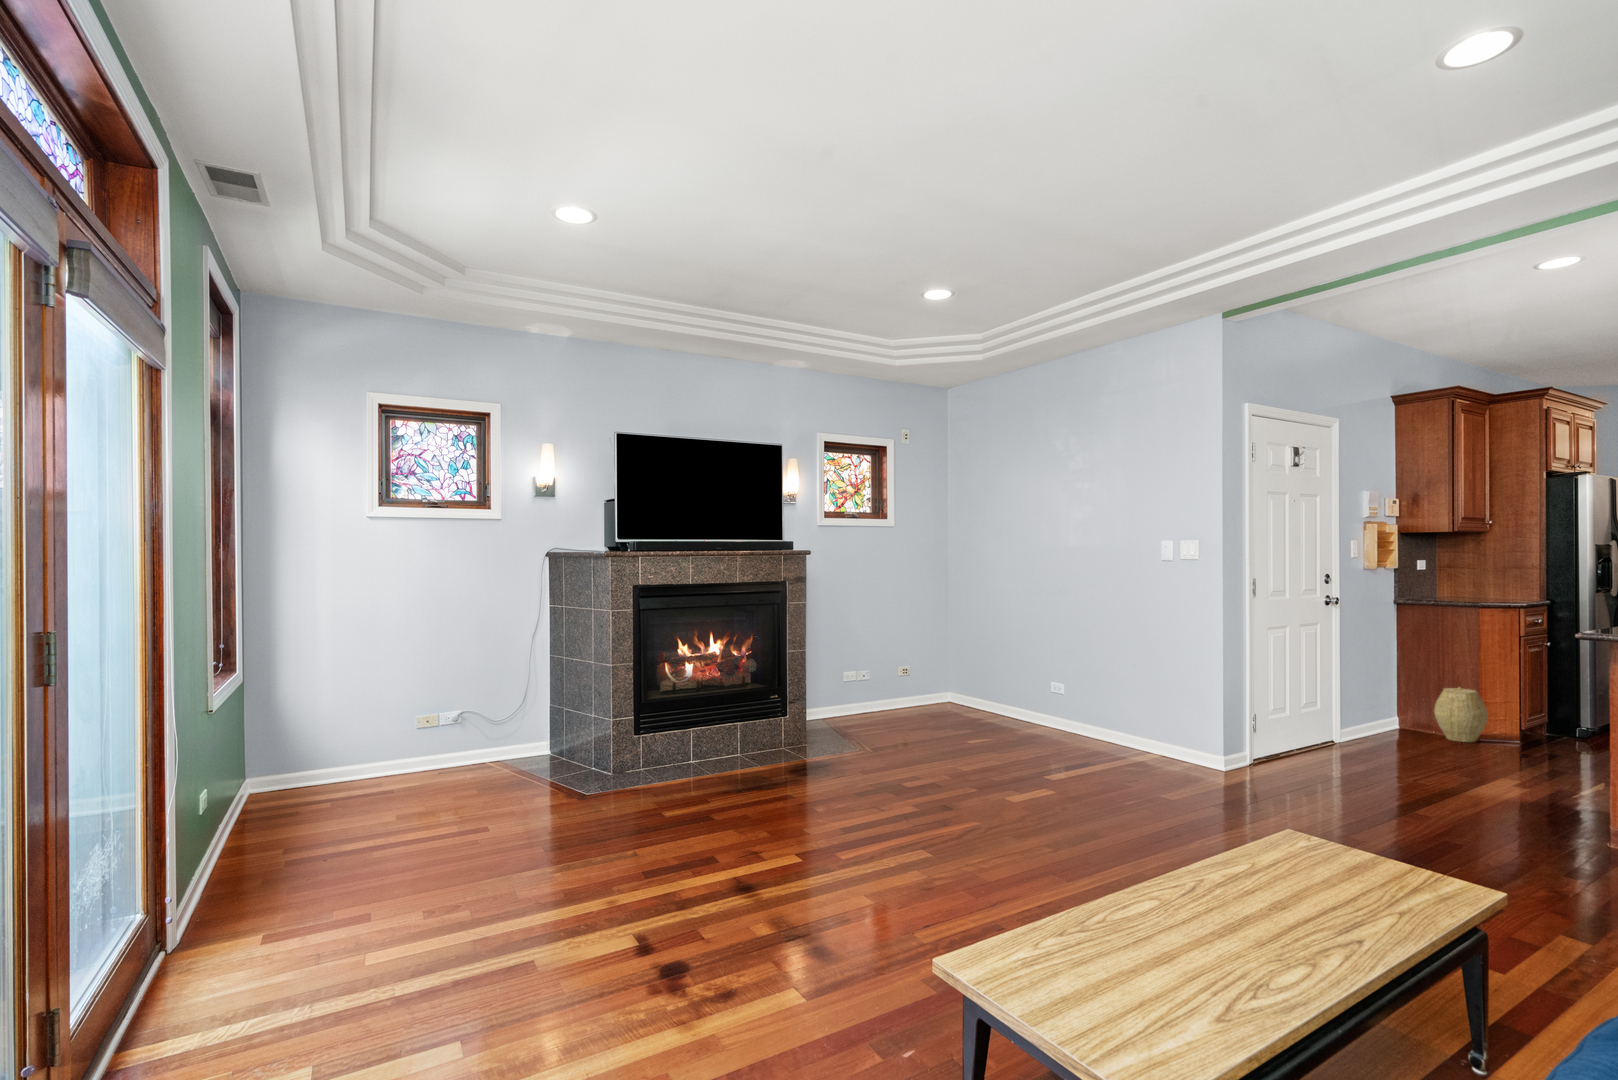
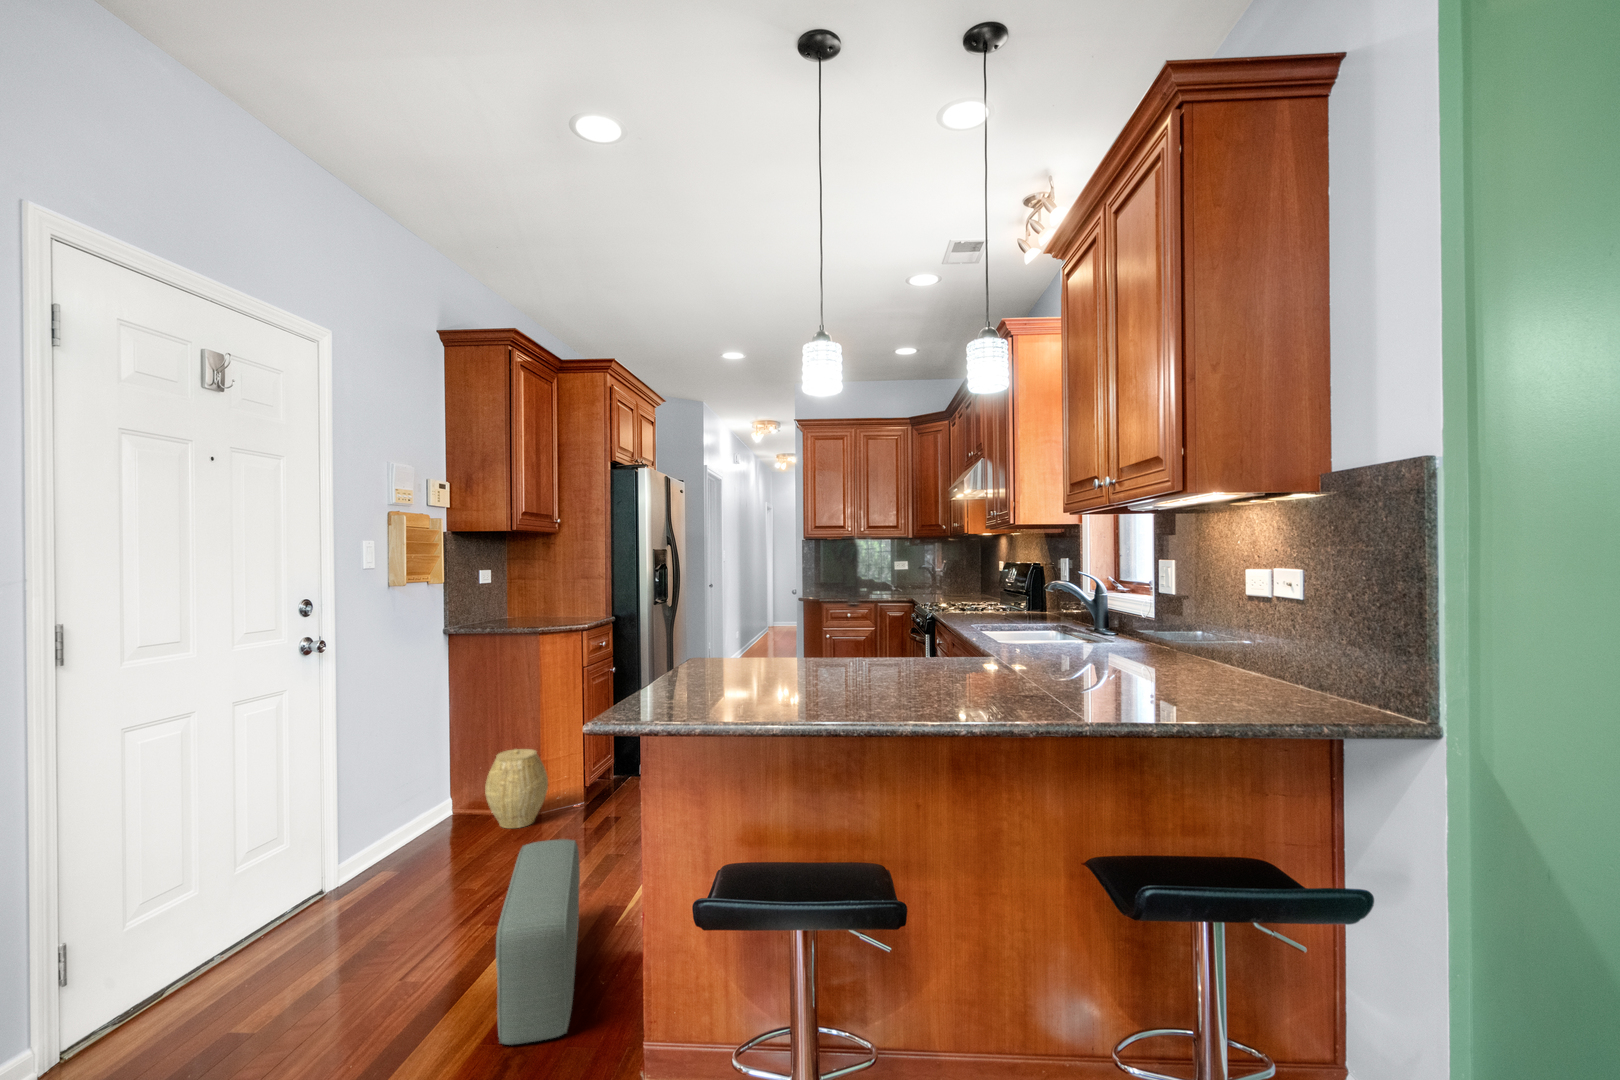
pouf: none [1469,723,1522,810] -> present [496,839,580,1045]

